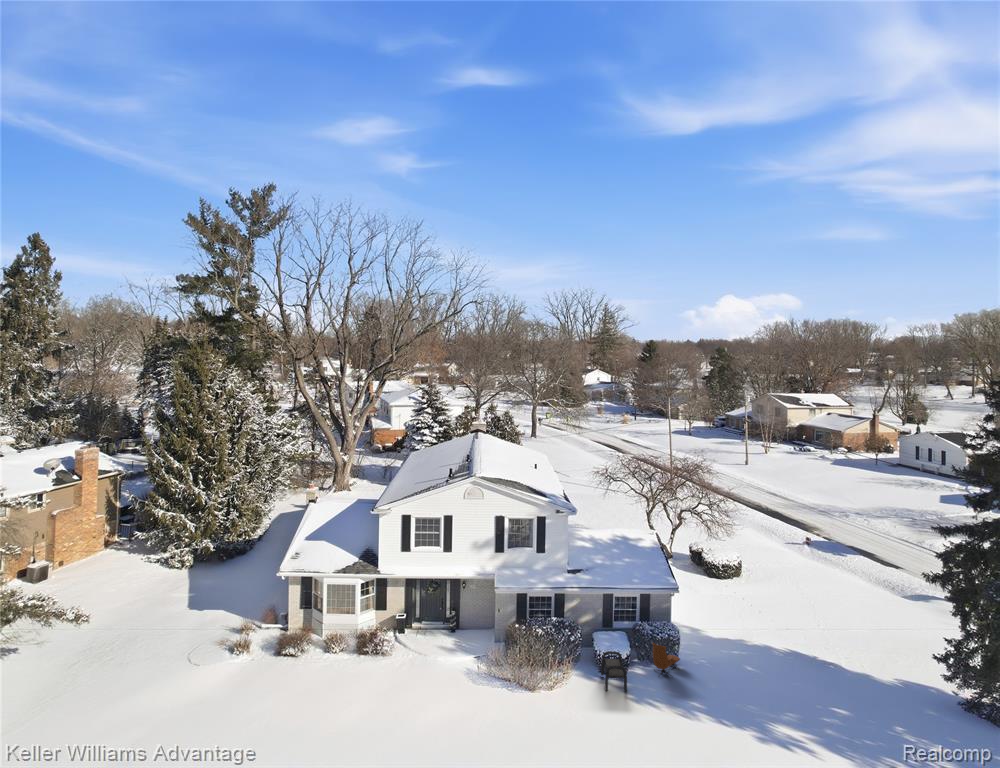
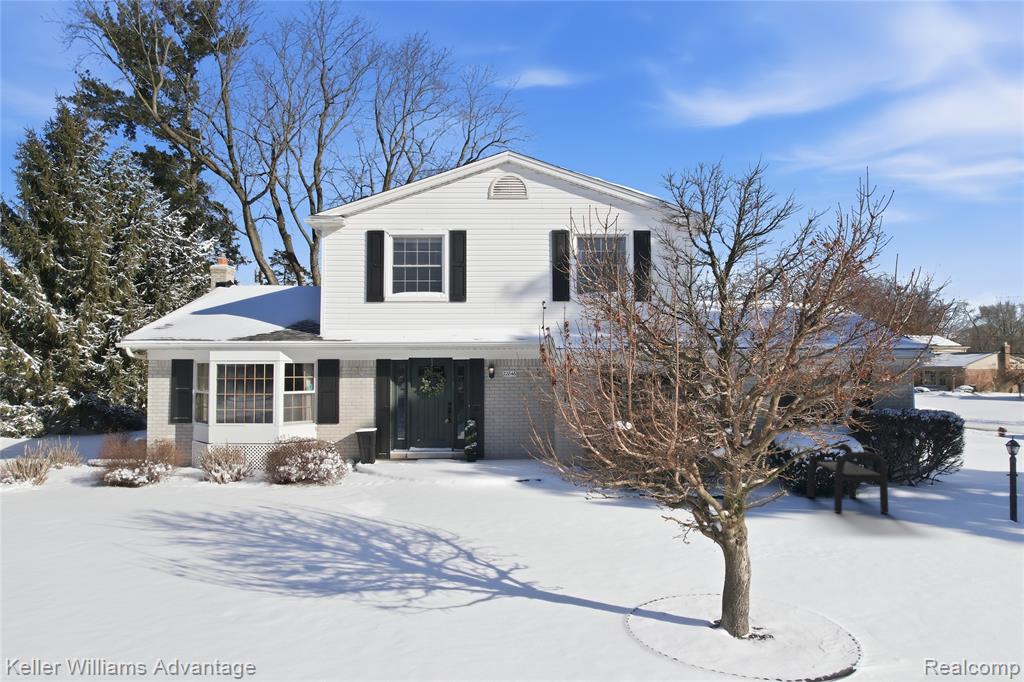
lounge chair: present [652,643,680,674] -> none [918,420,973,498]

